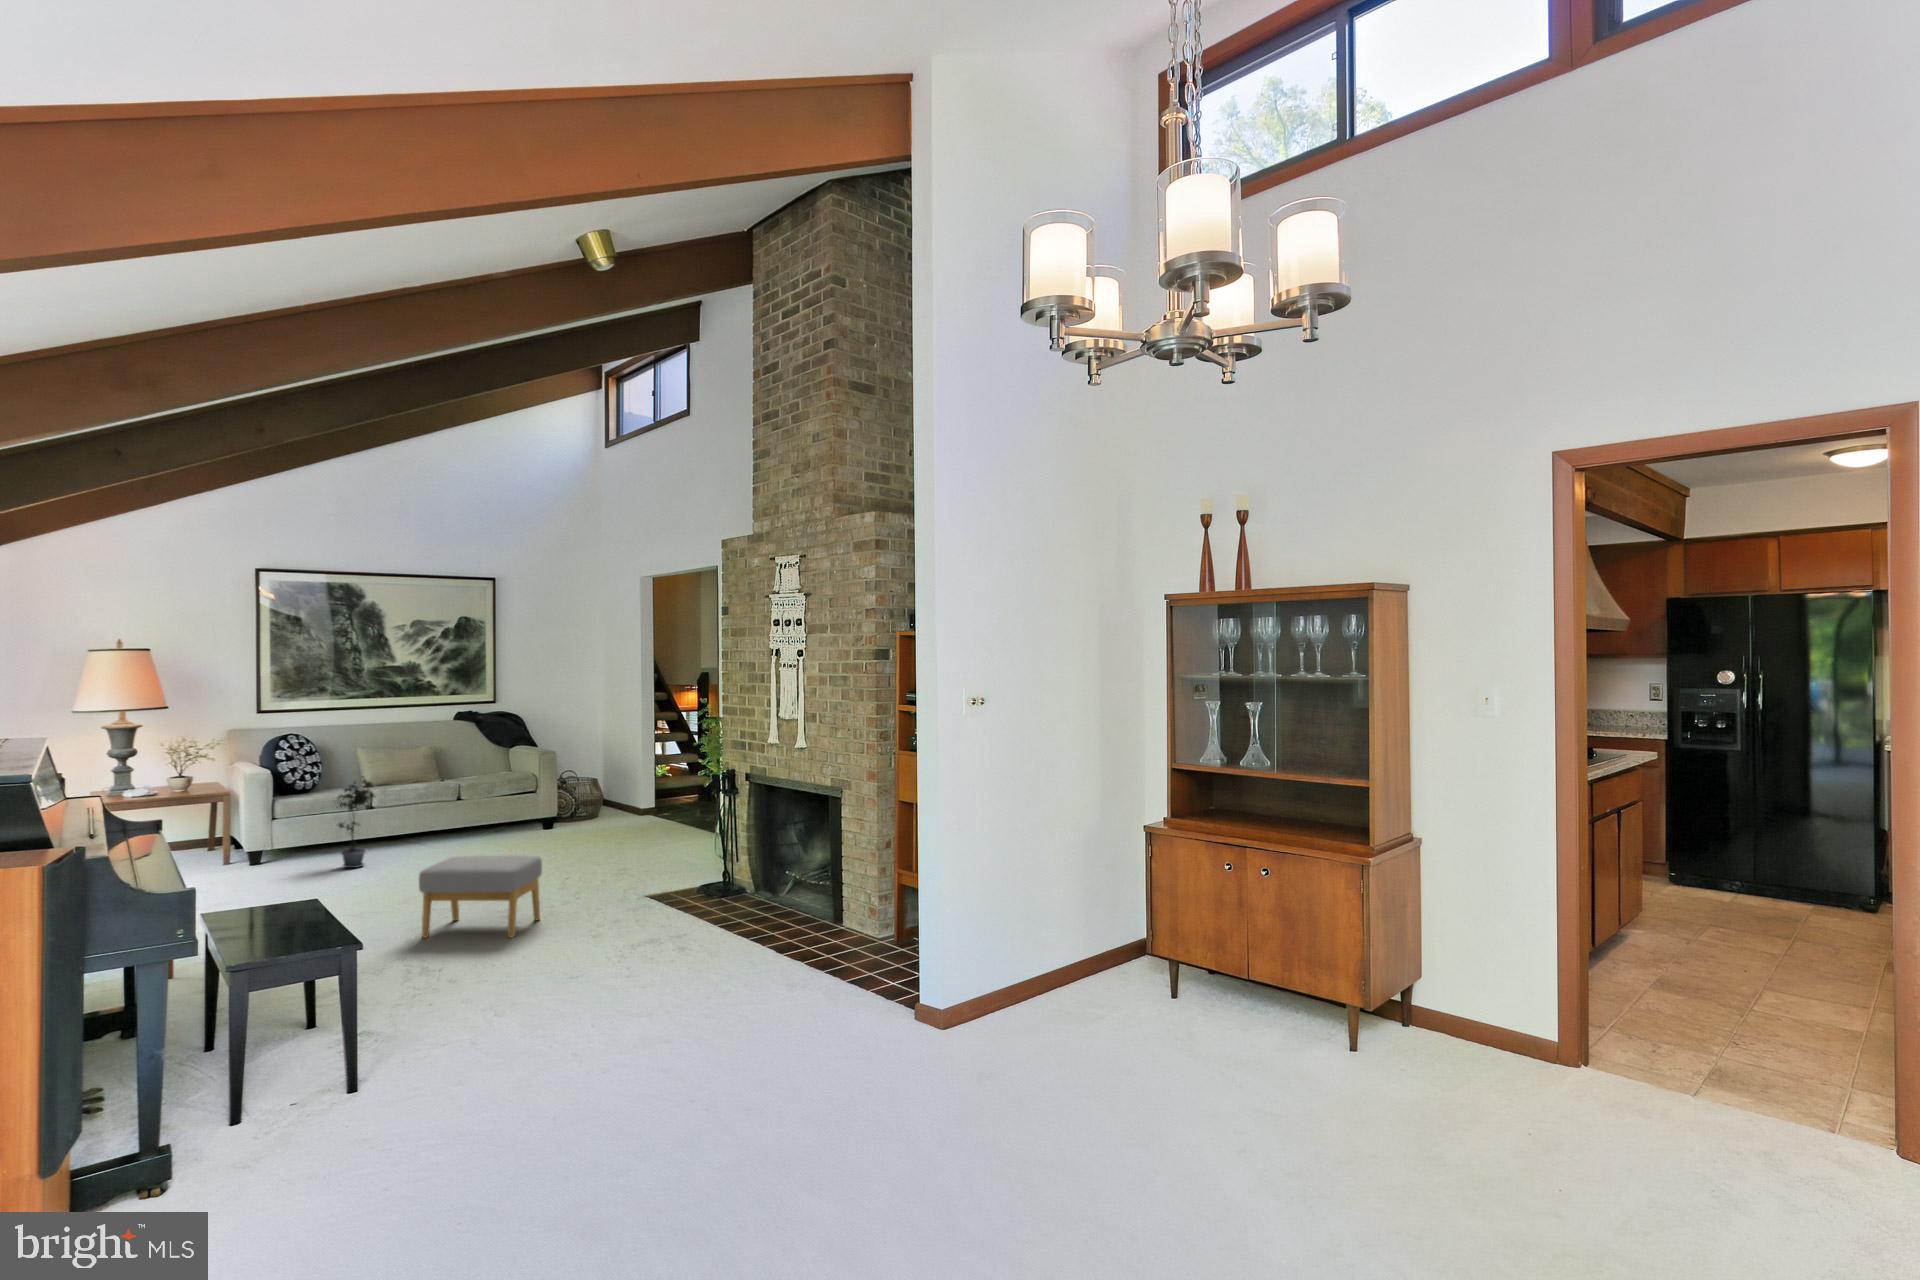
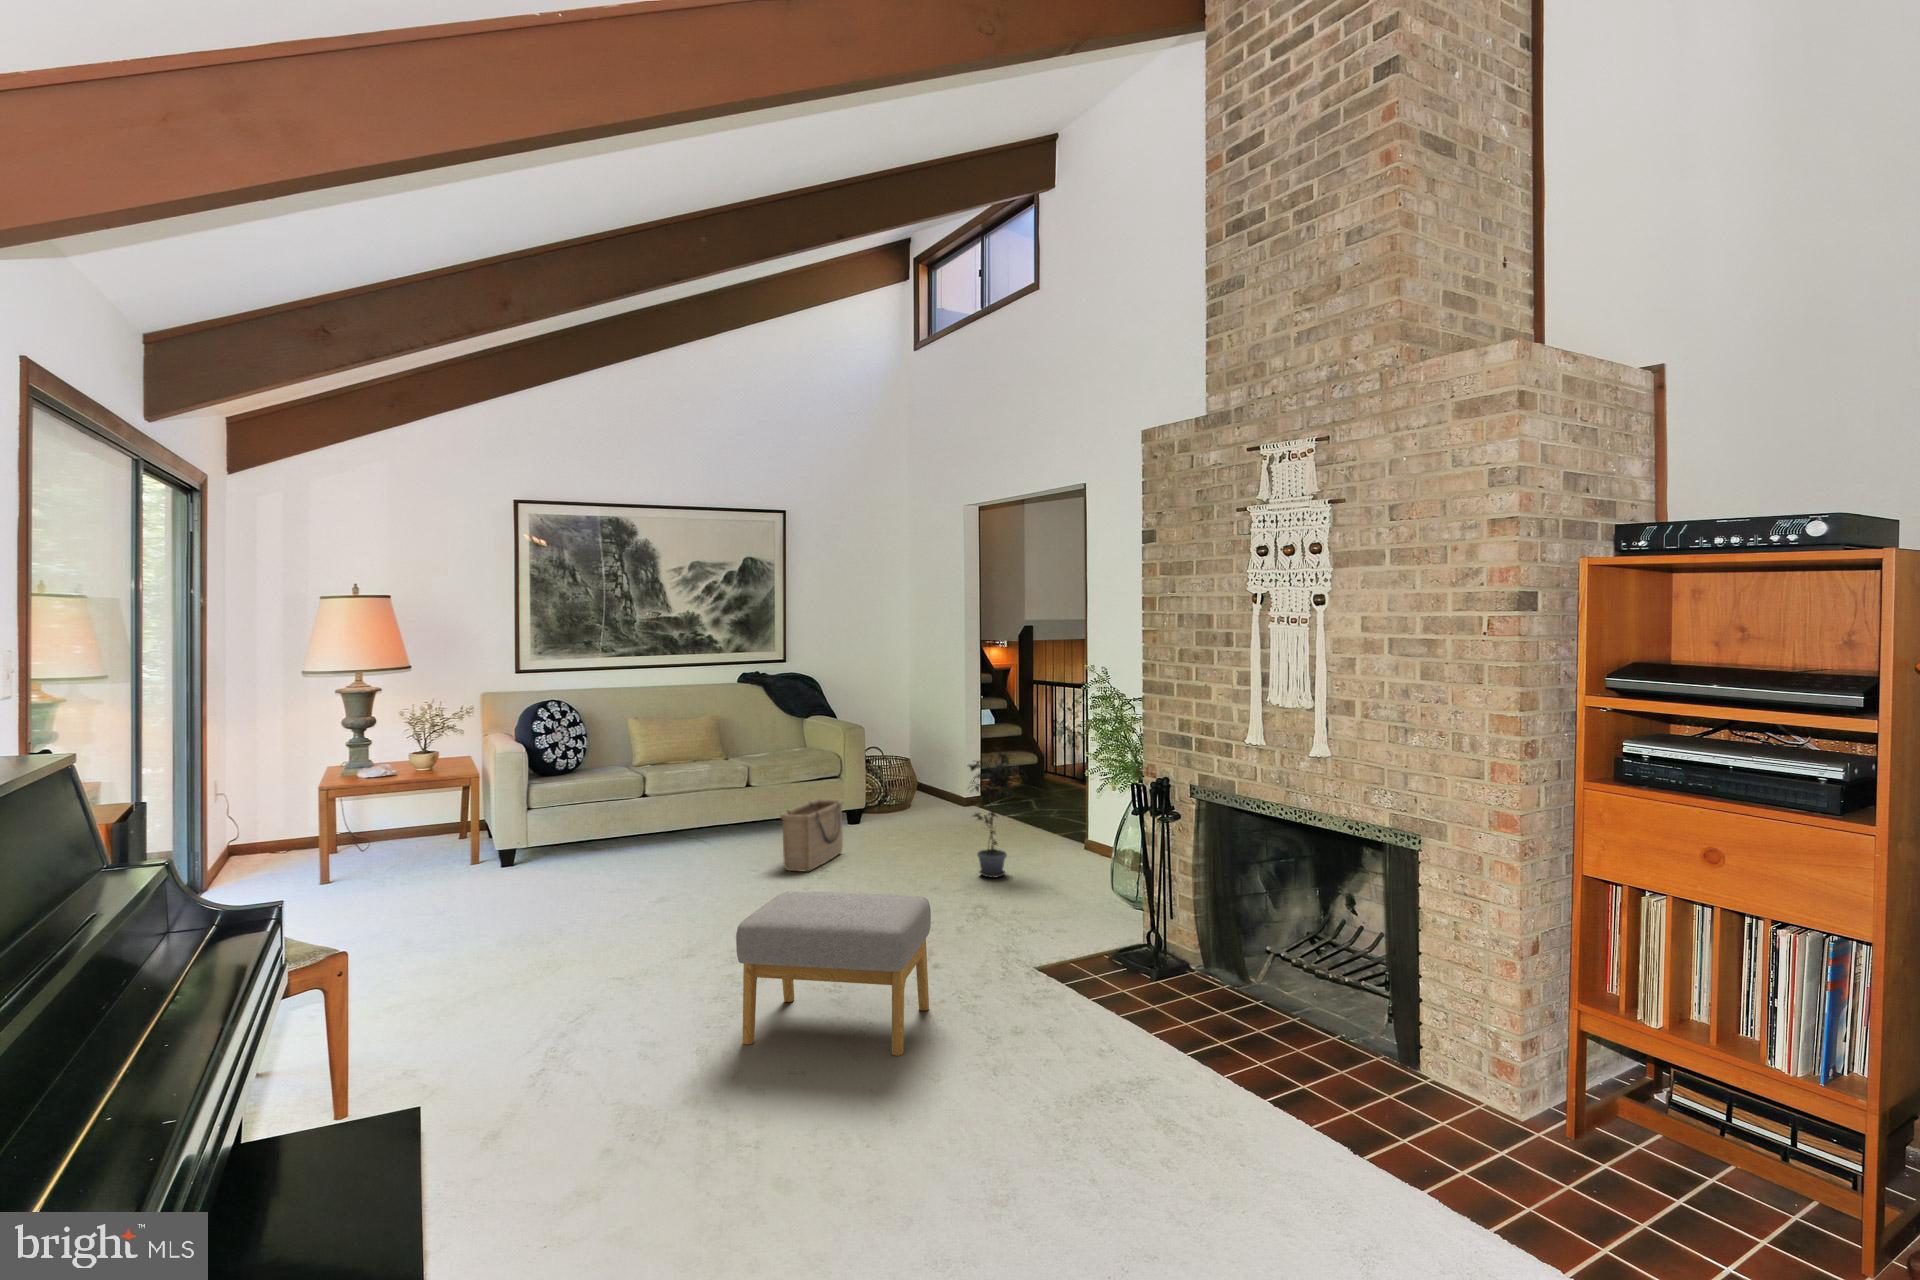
potted plant: present [338,777,375,868] -> present [968,752,1023,878]
basket: none [474,807,527,858] -> present [780,799,844,872]

